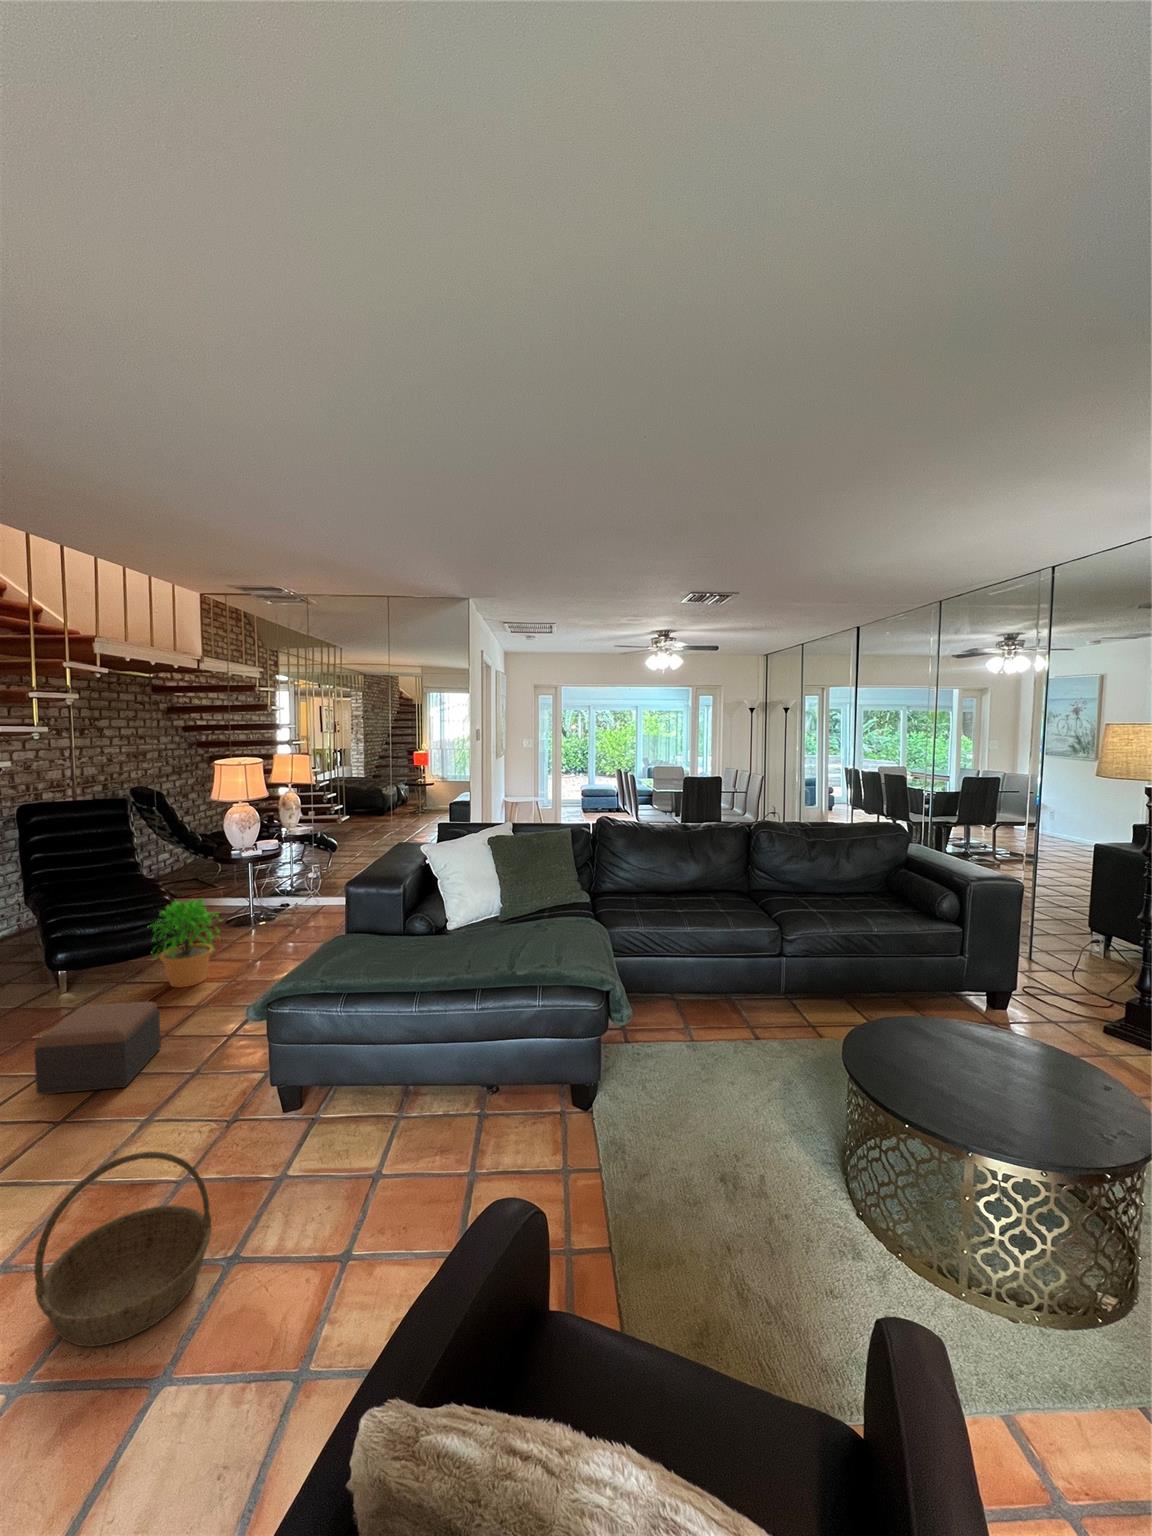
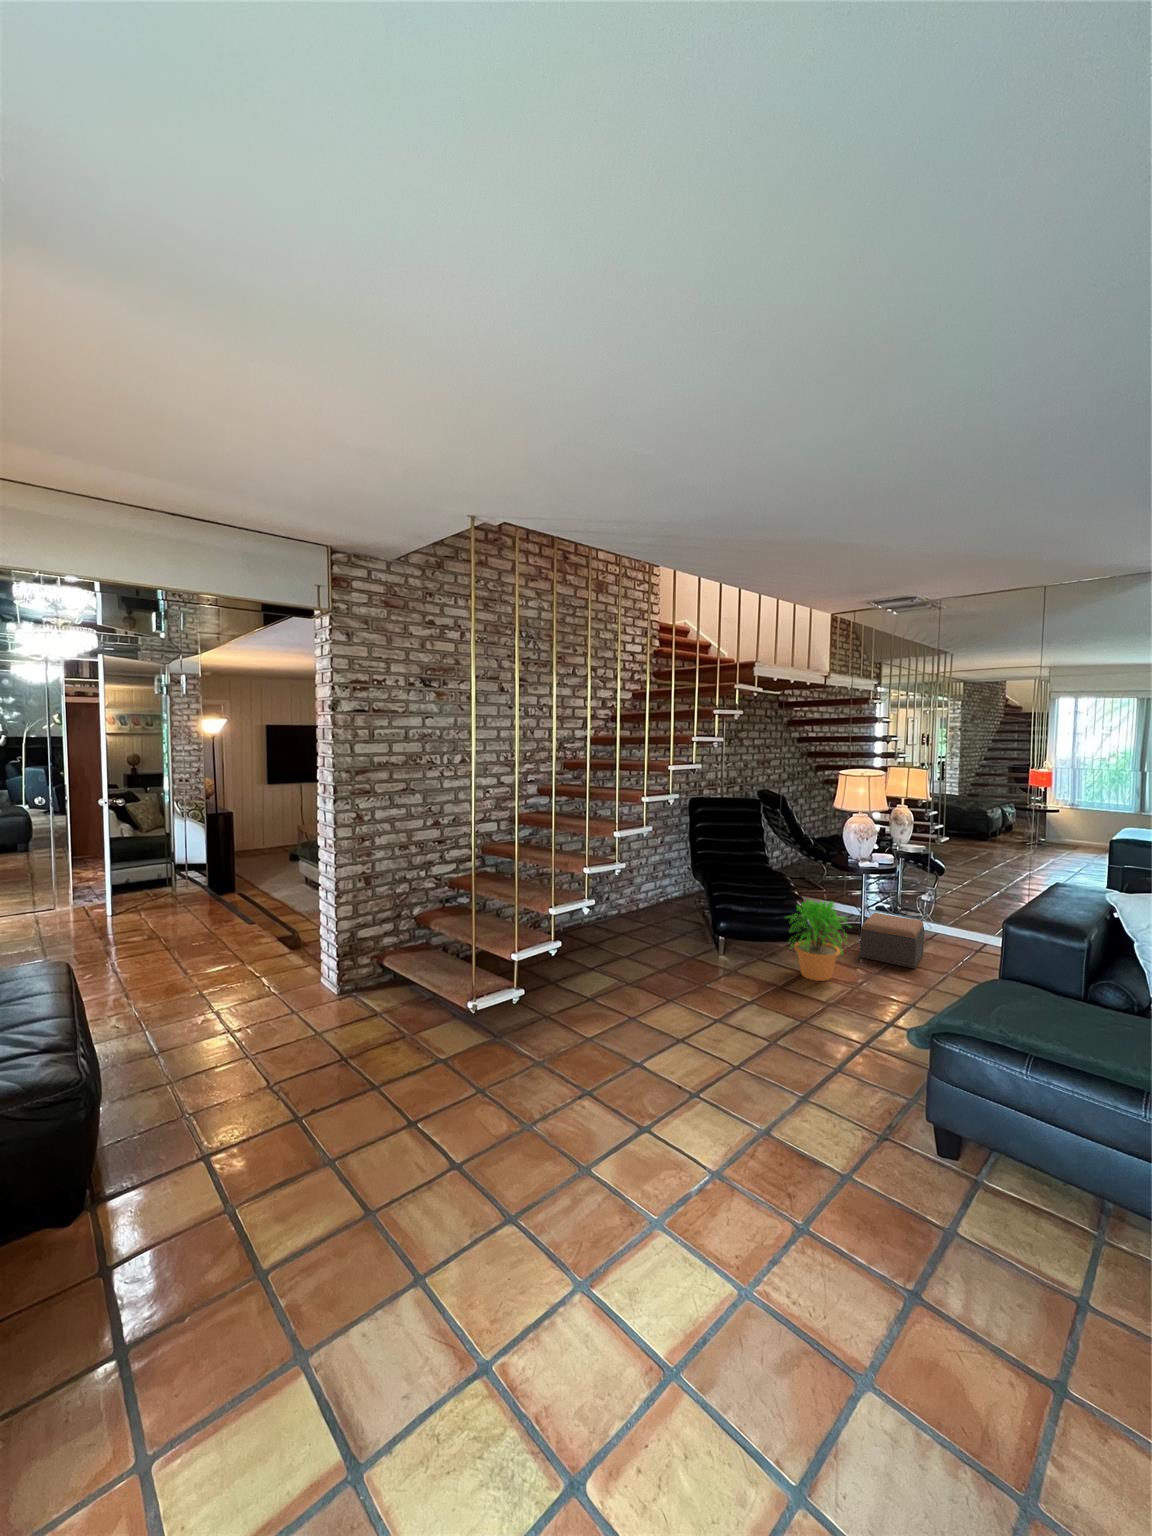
footstool: present [34,1002,161,1094] -> present [860,913,924,969]
basket: present [34,1151,211,1346] -> none [756,1155,904,1341]

